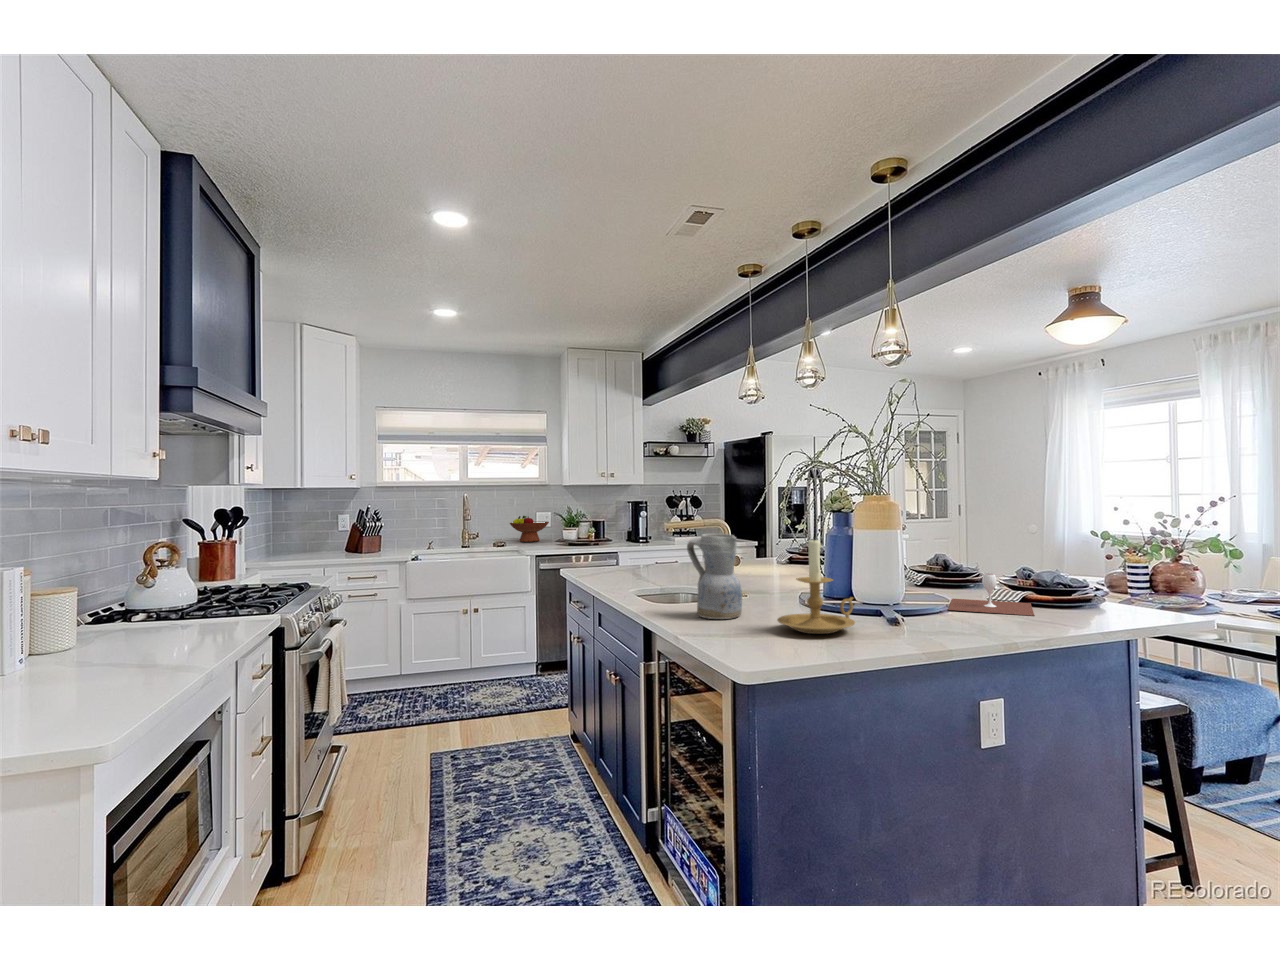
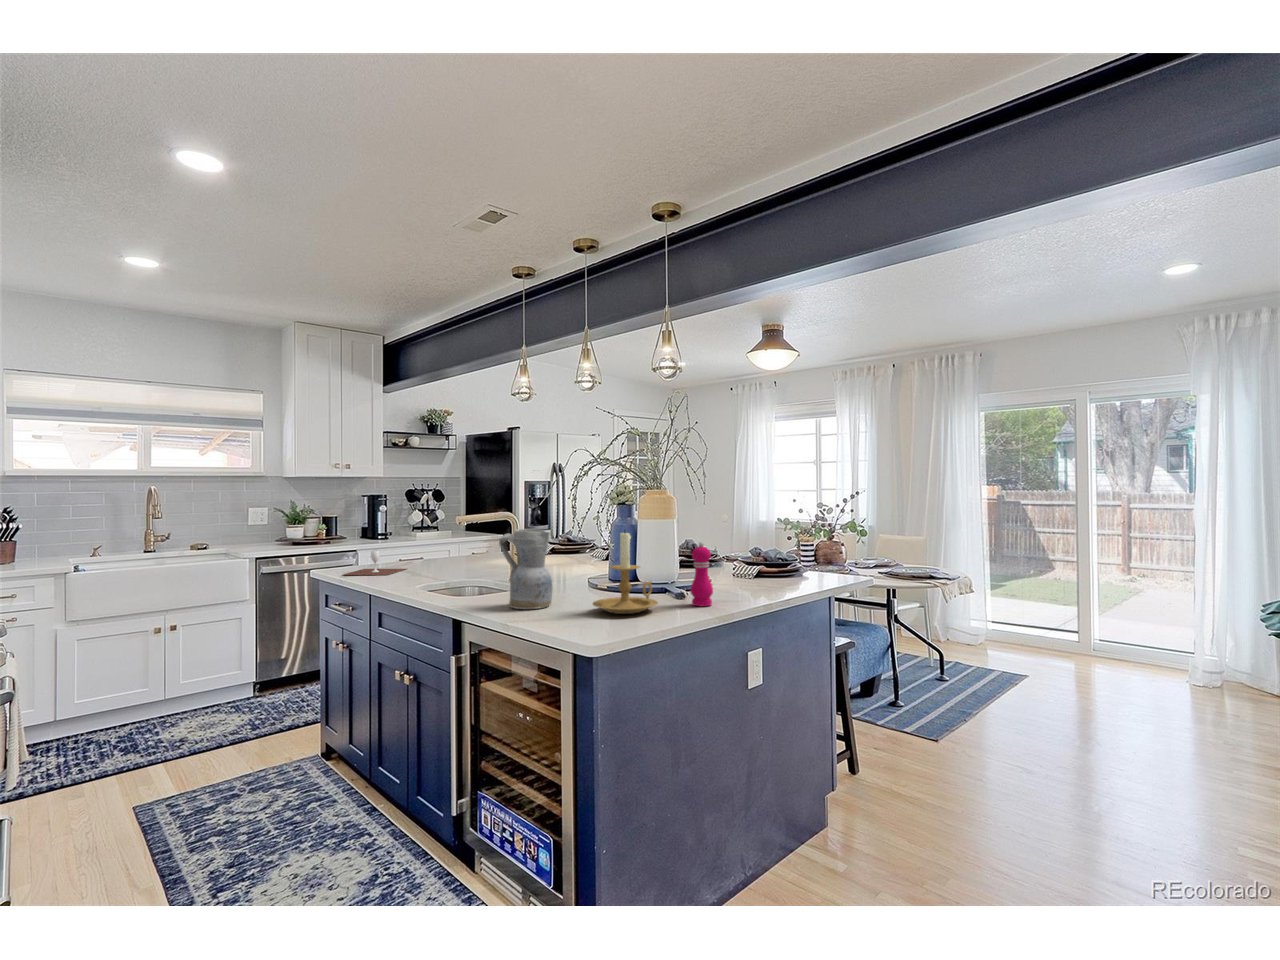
fruit bowl: present [510,516,549,542] -> none [209,512,264,543]
pepper mill: none [900,553,931,633] -> present [690,542,713,606]
wine glass: present [948,574,1034,616] -> present [343,551,406,575]

